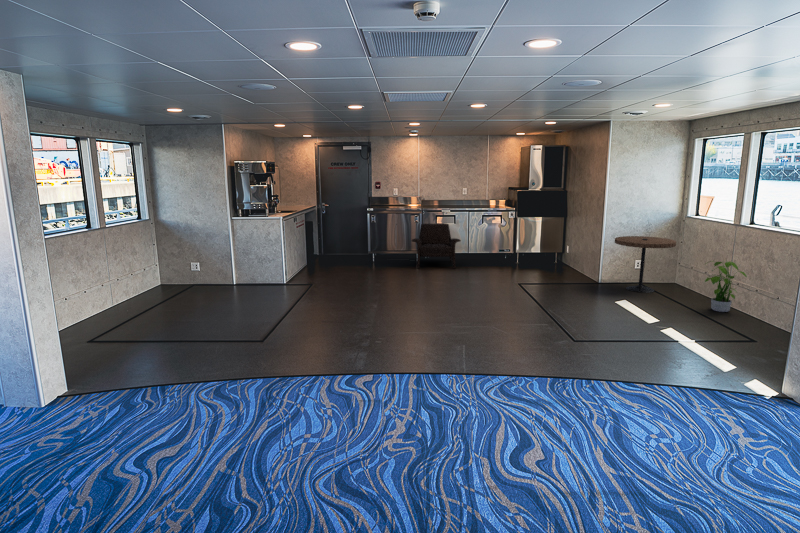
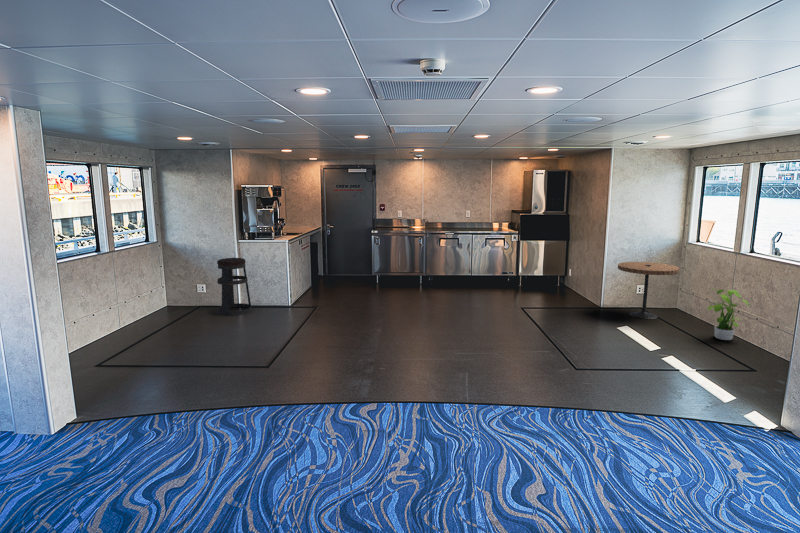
armchair: present [412,224,461,269] -> none [415,246,464,292]
bar stool: none [213,235,249,292] -> present [217,258,252,316]

